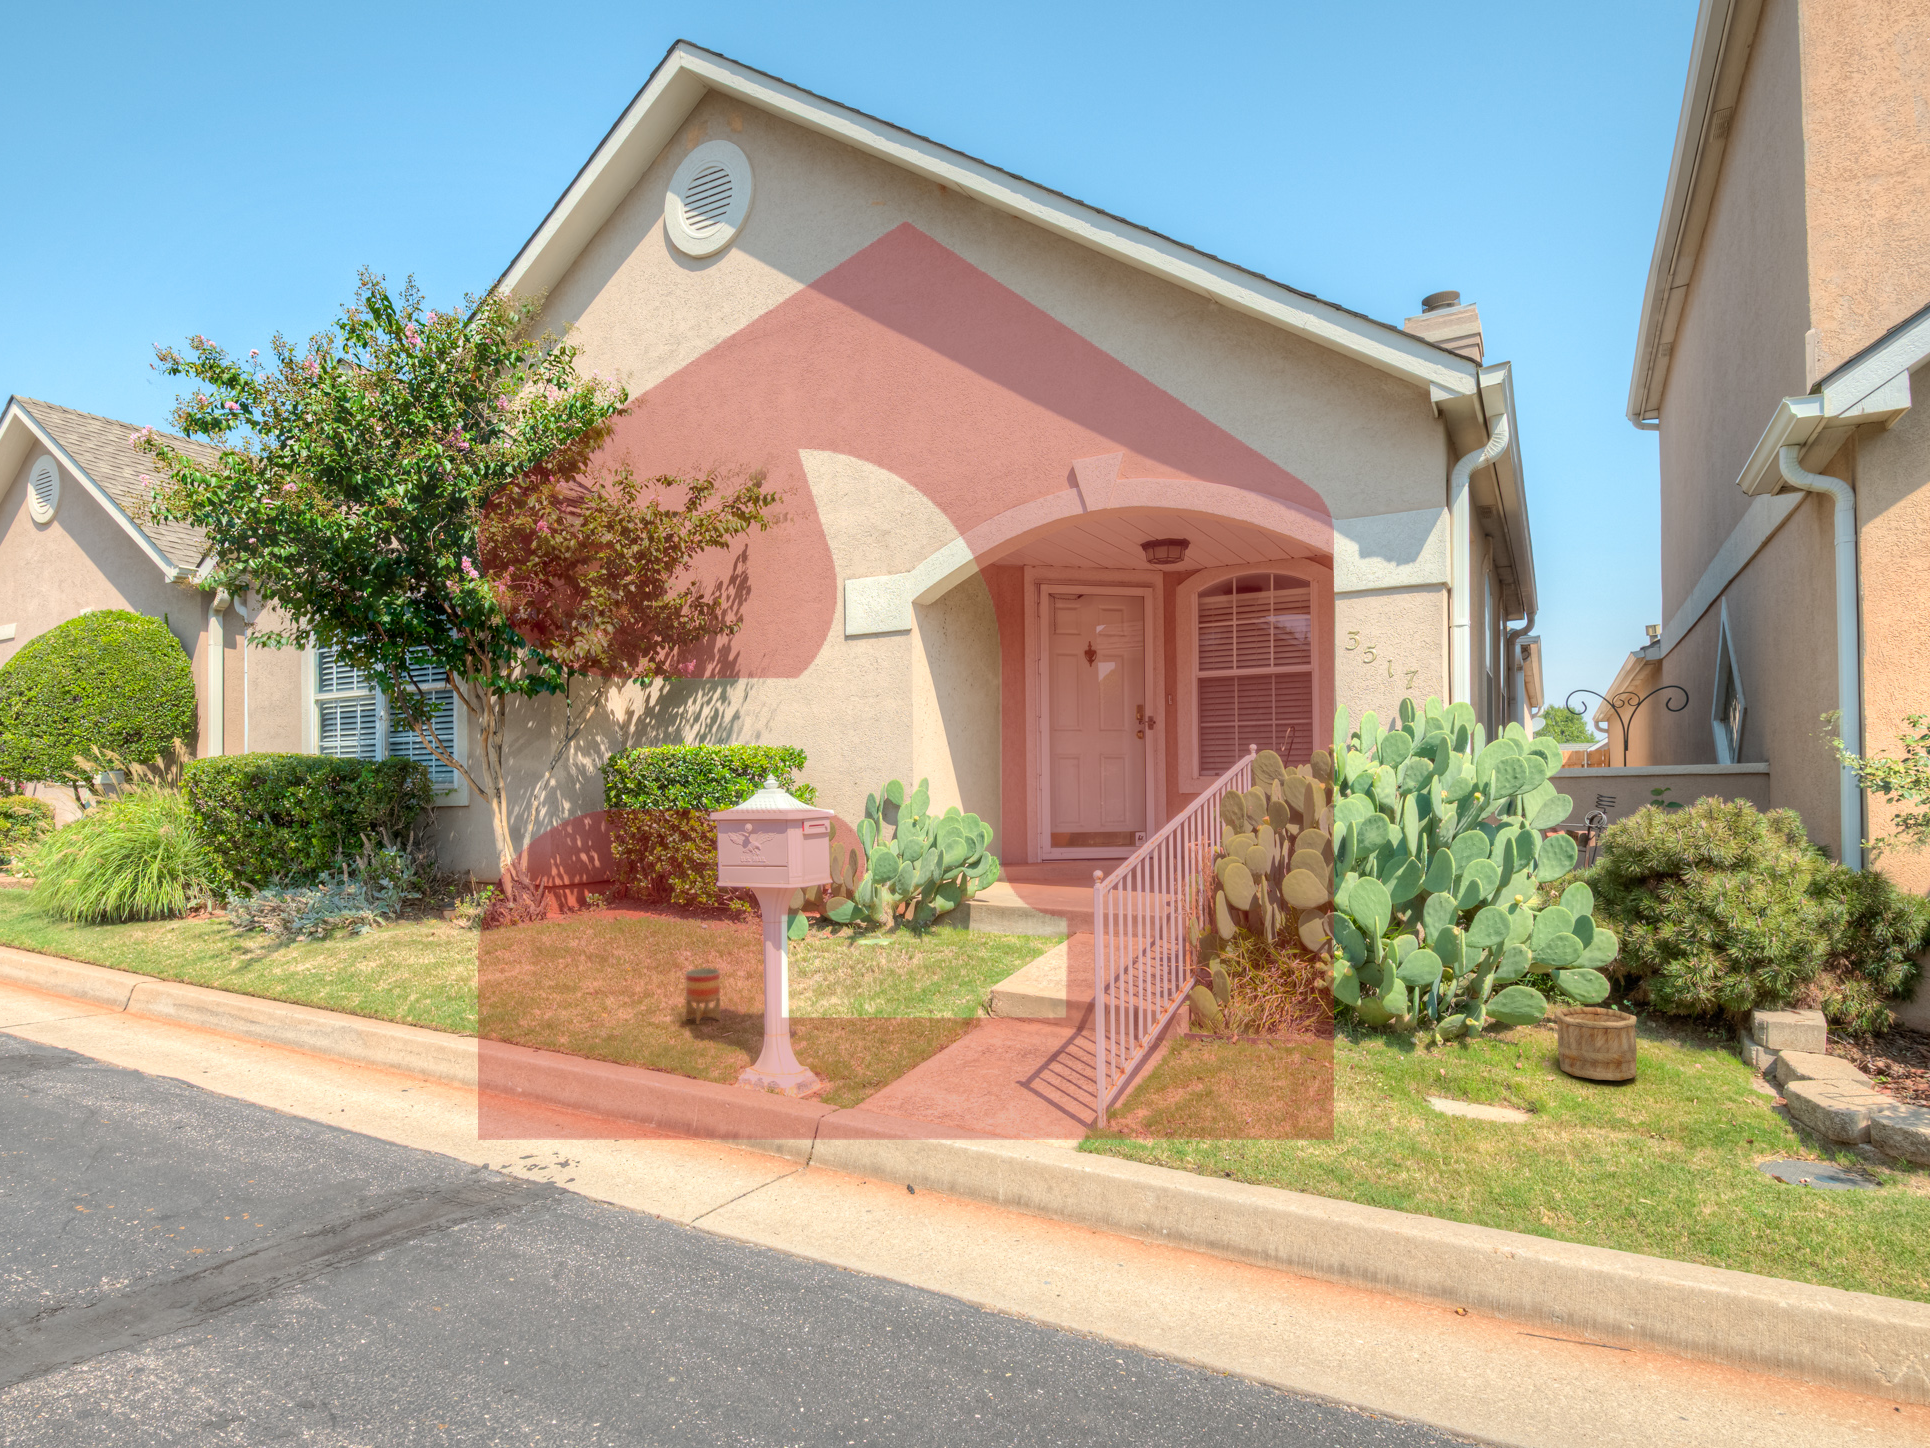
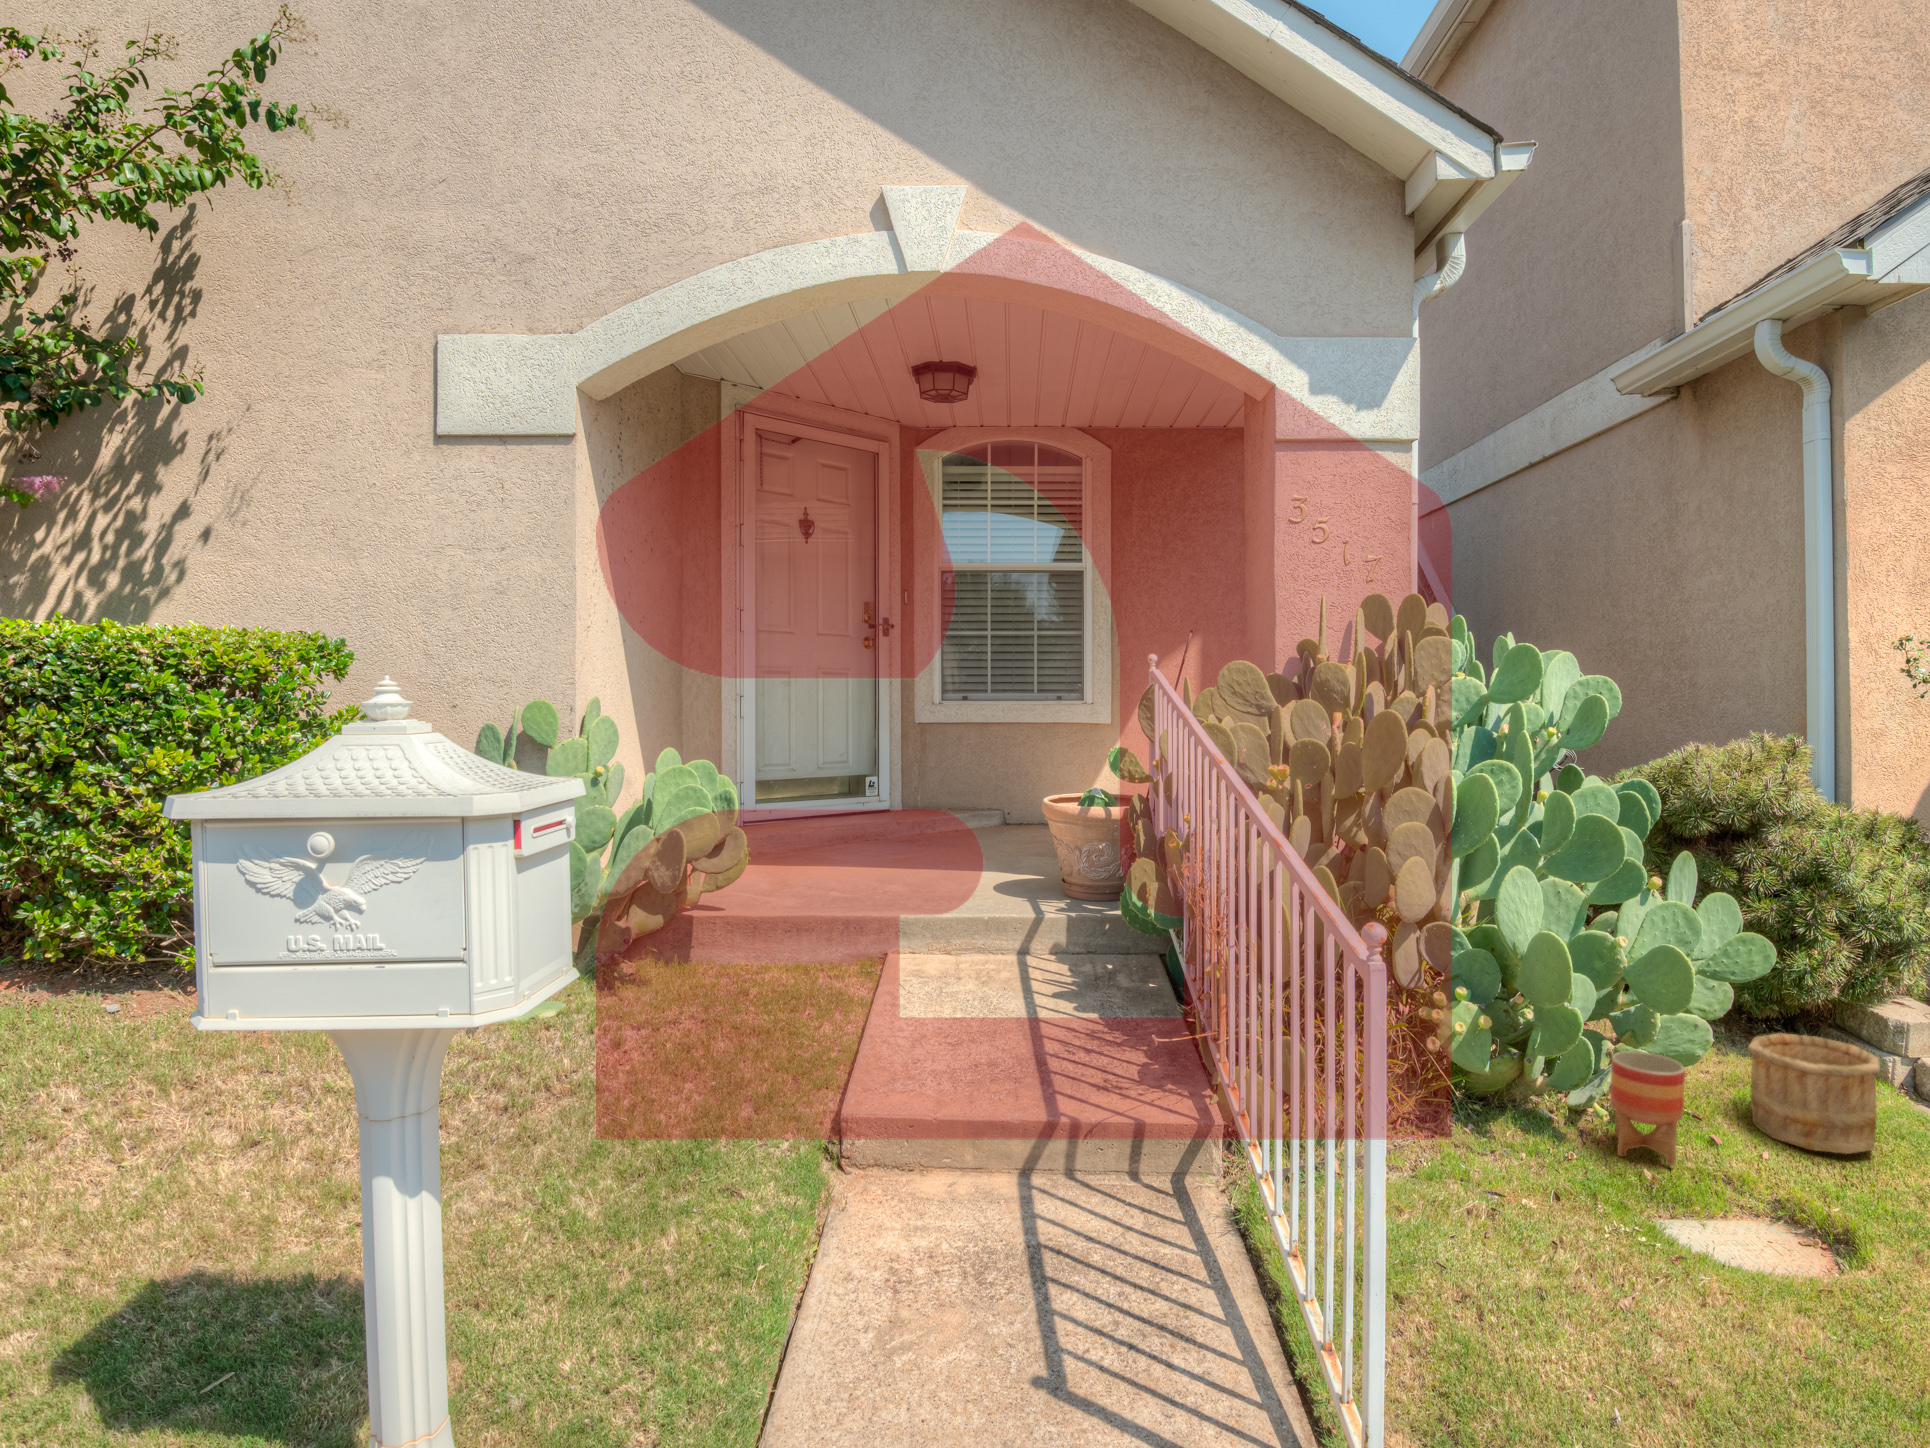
planter: present [685,968,720,1024] -> present [1610,1051,1685,1166]

